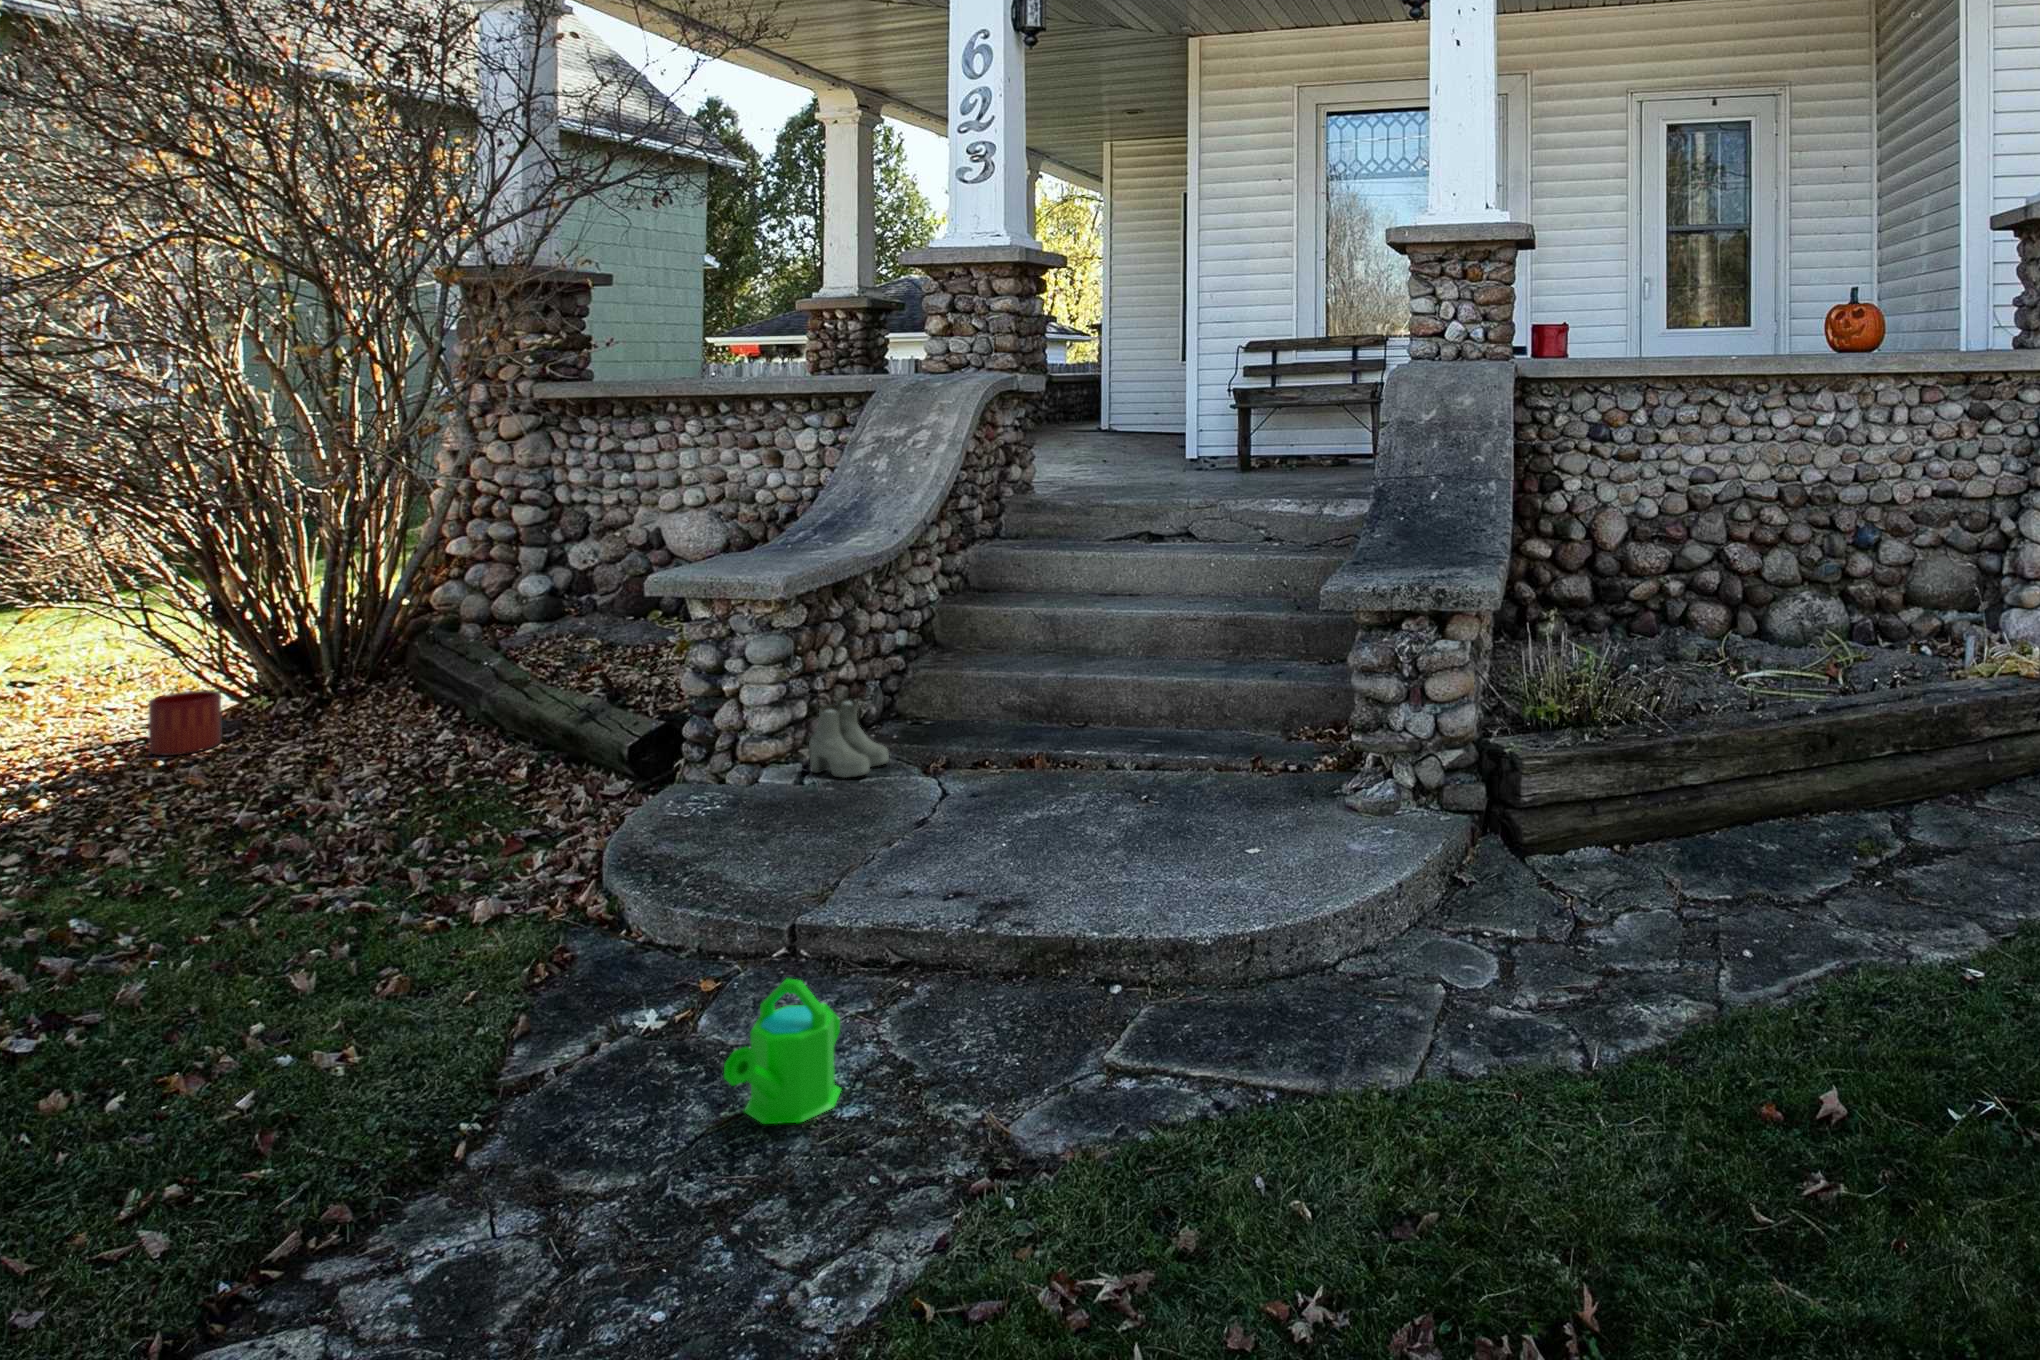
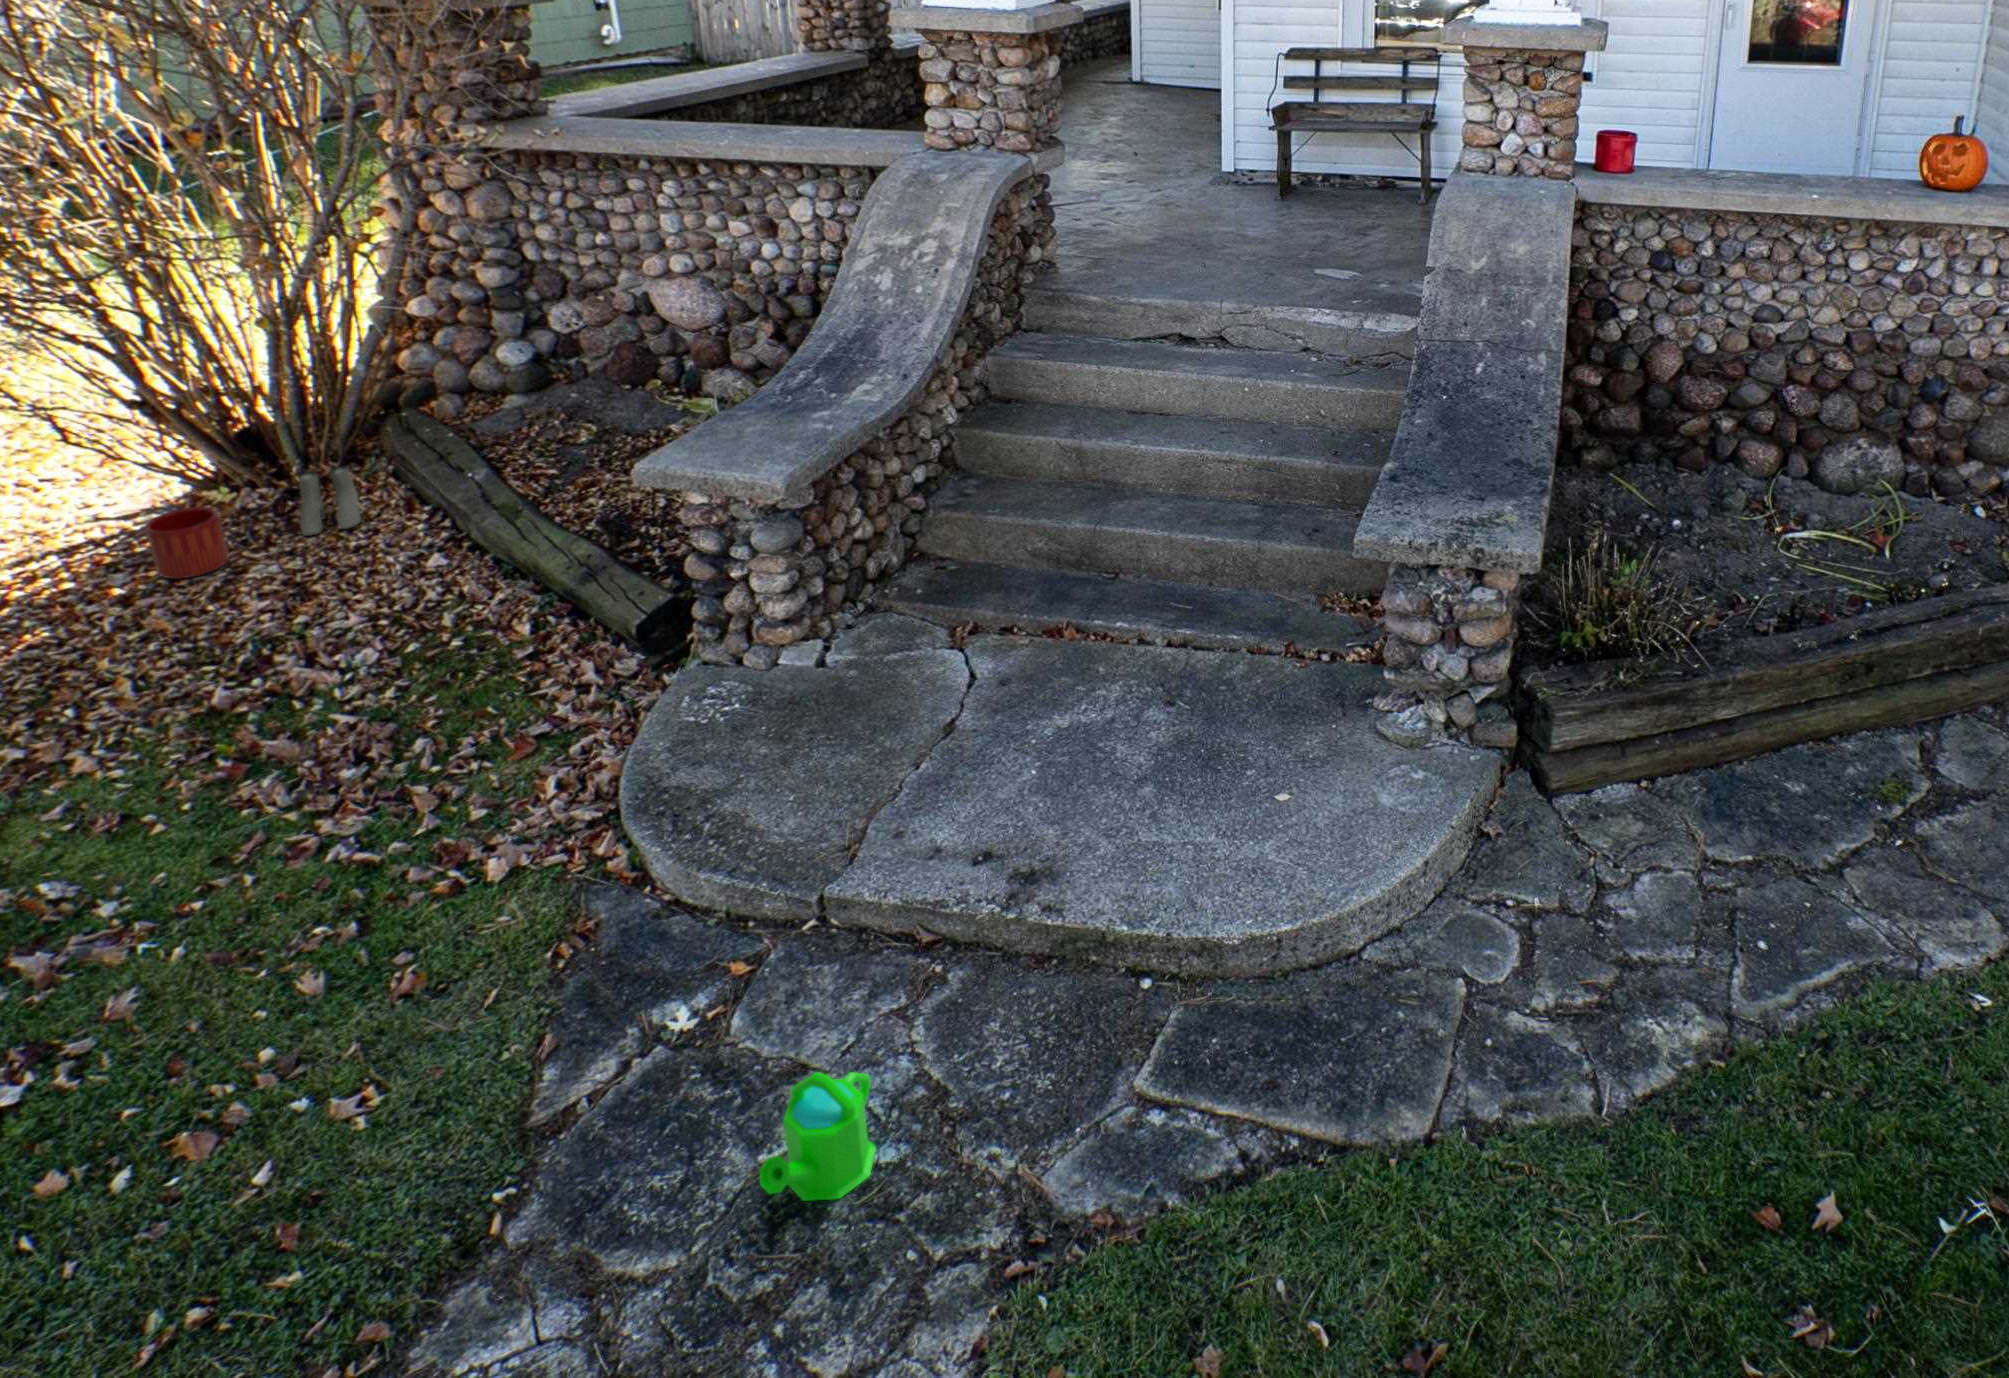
boots: present [809,699,889,778] -> present [298,466,361,536]

